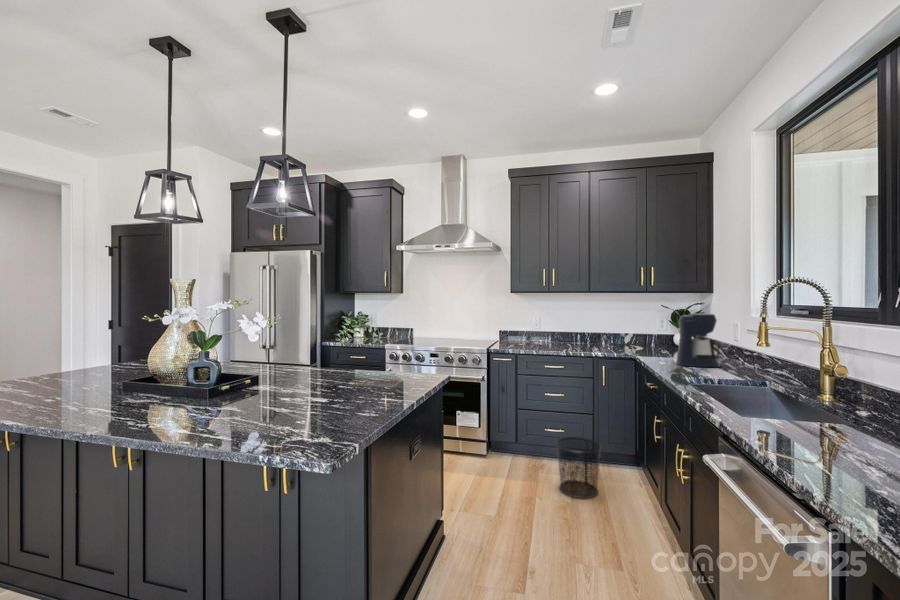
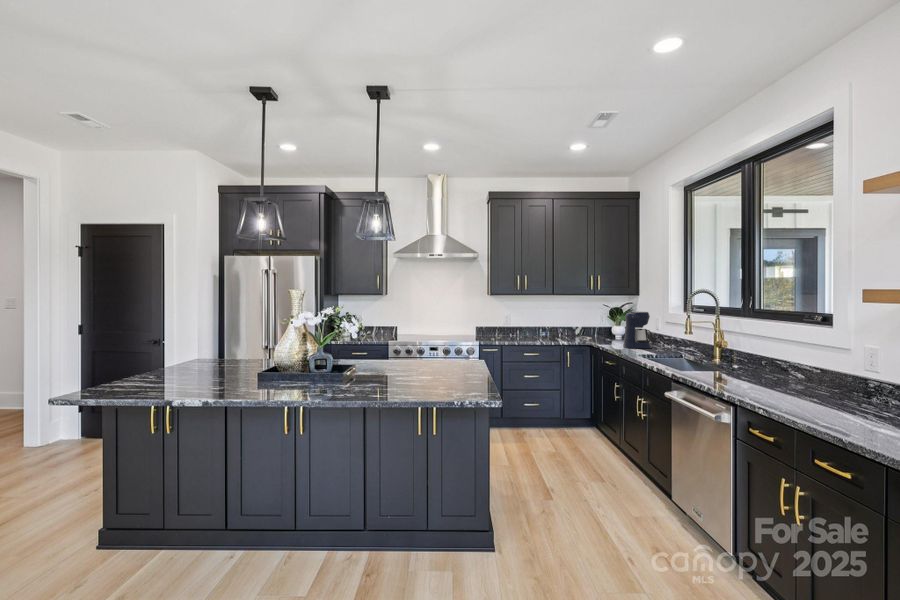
waste bin: present [556,437,601,499] -> none [543,406,576,448]

